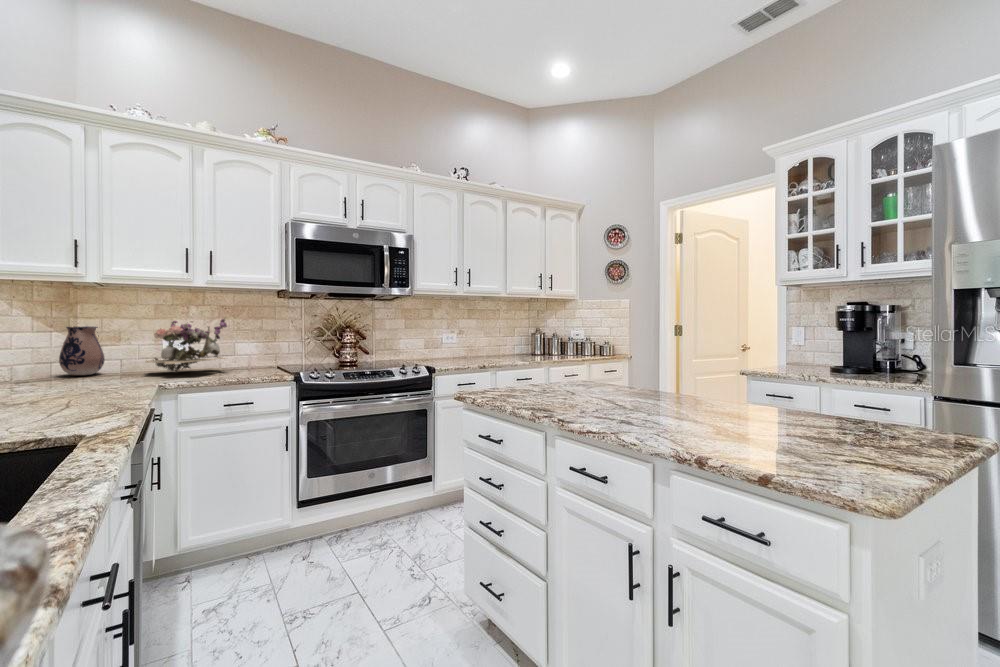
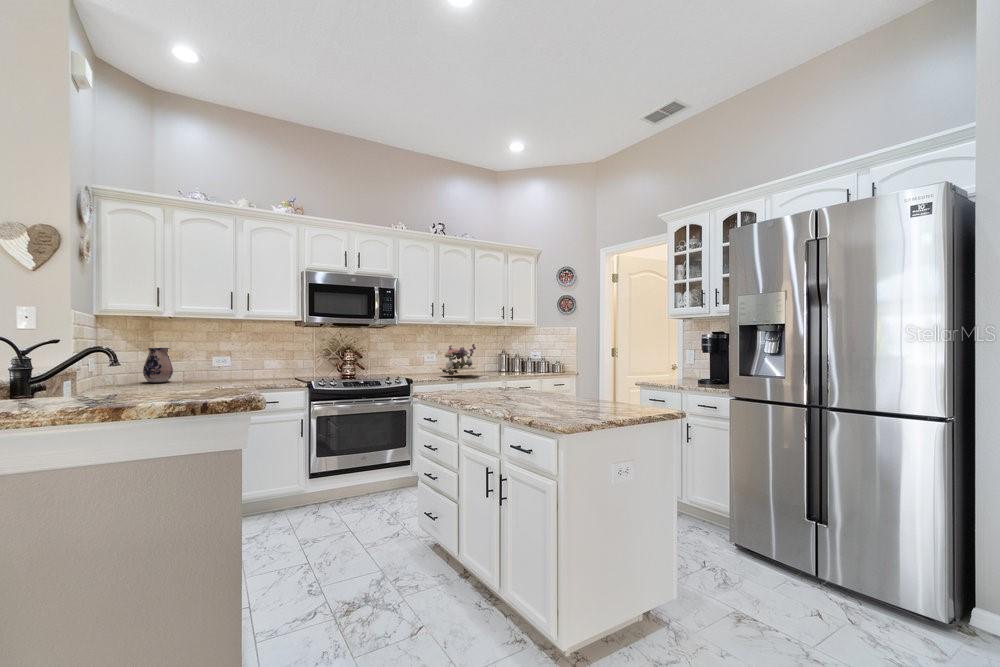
flower arrangement: present [146,318,227,373] -> present [439,344,476,375]

